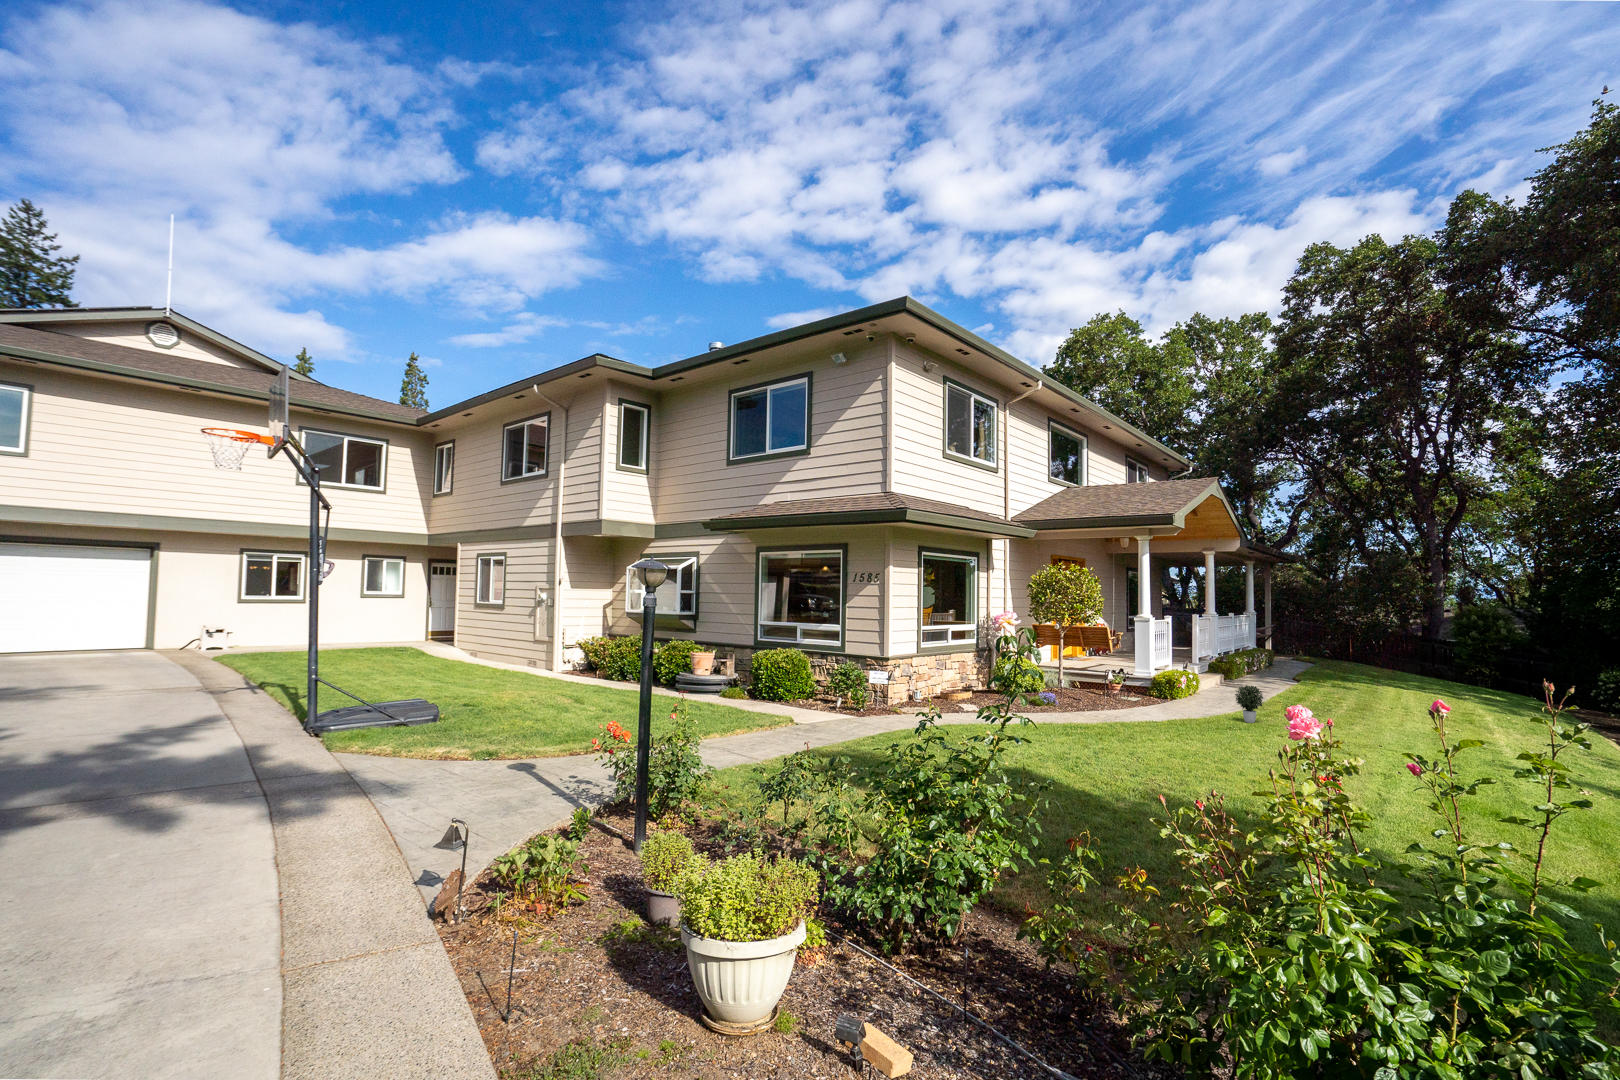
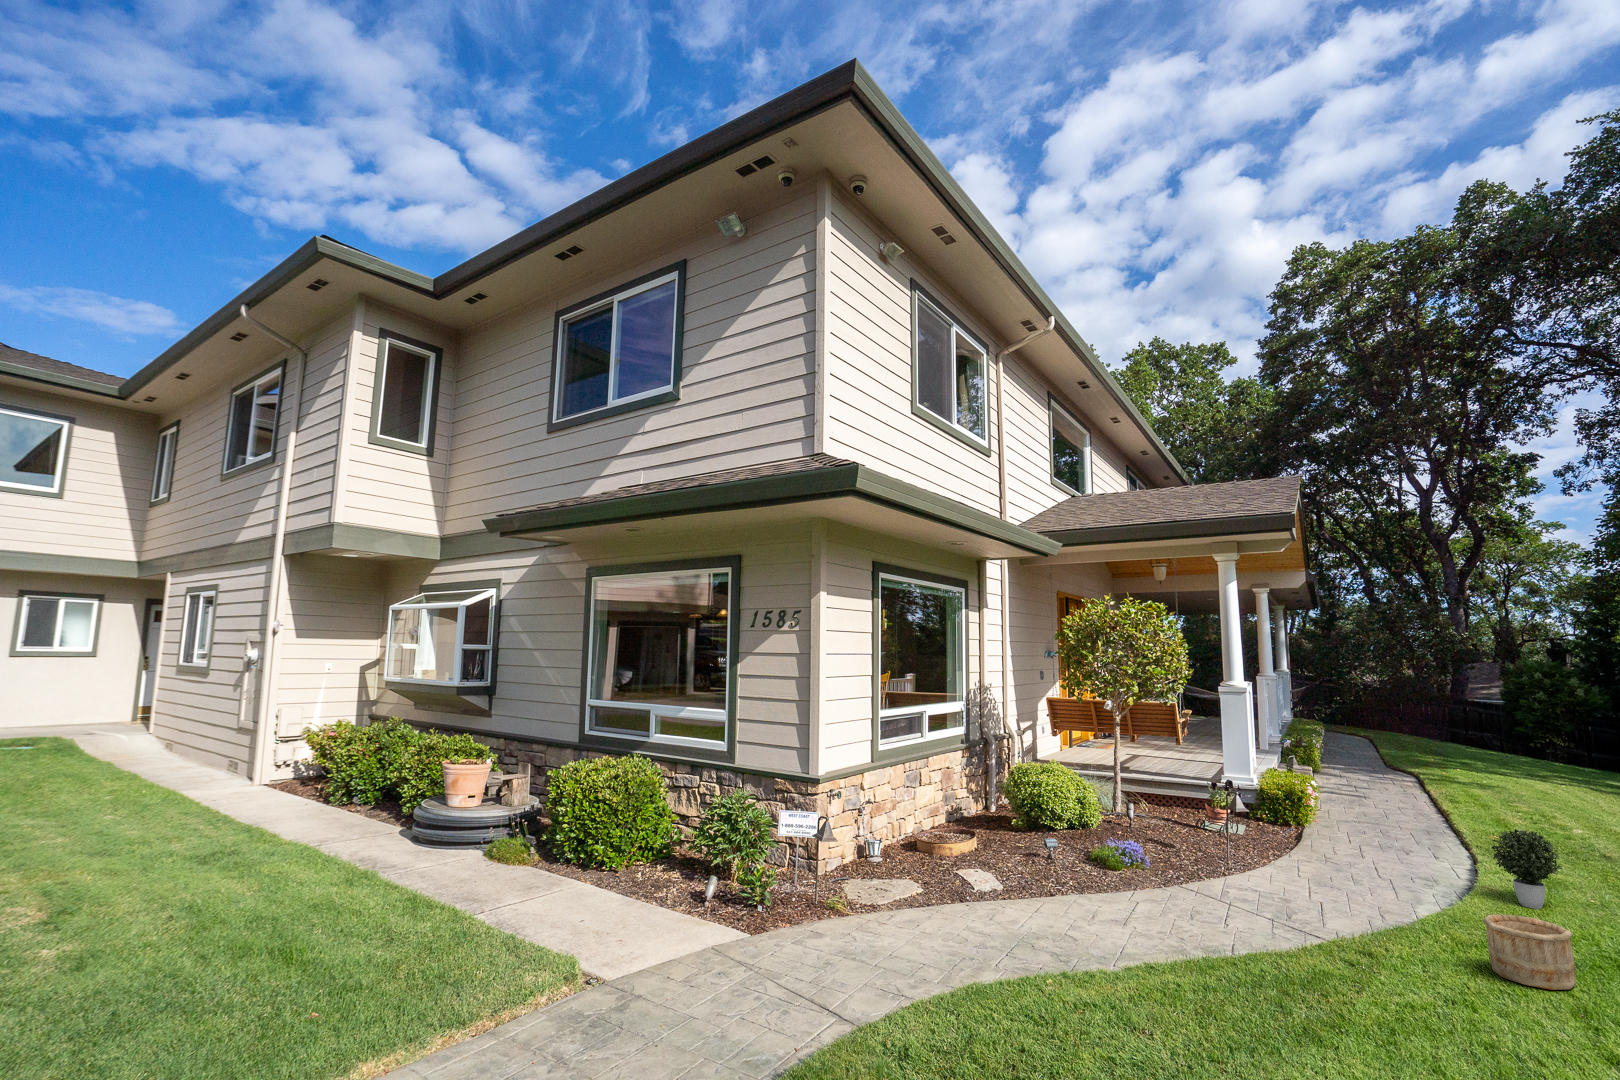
wooden bucket: none [1186,711,1217,737] -> present [1483,915,1576,990]

